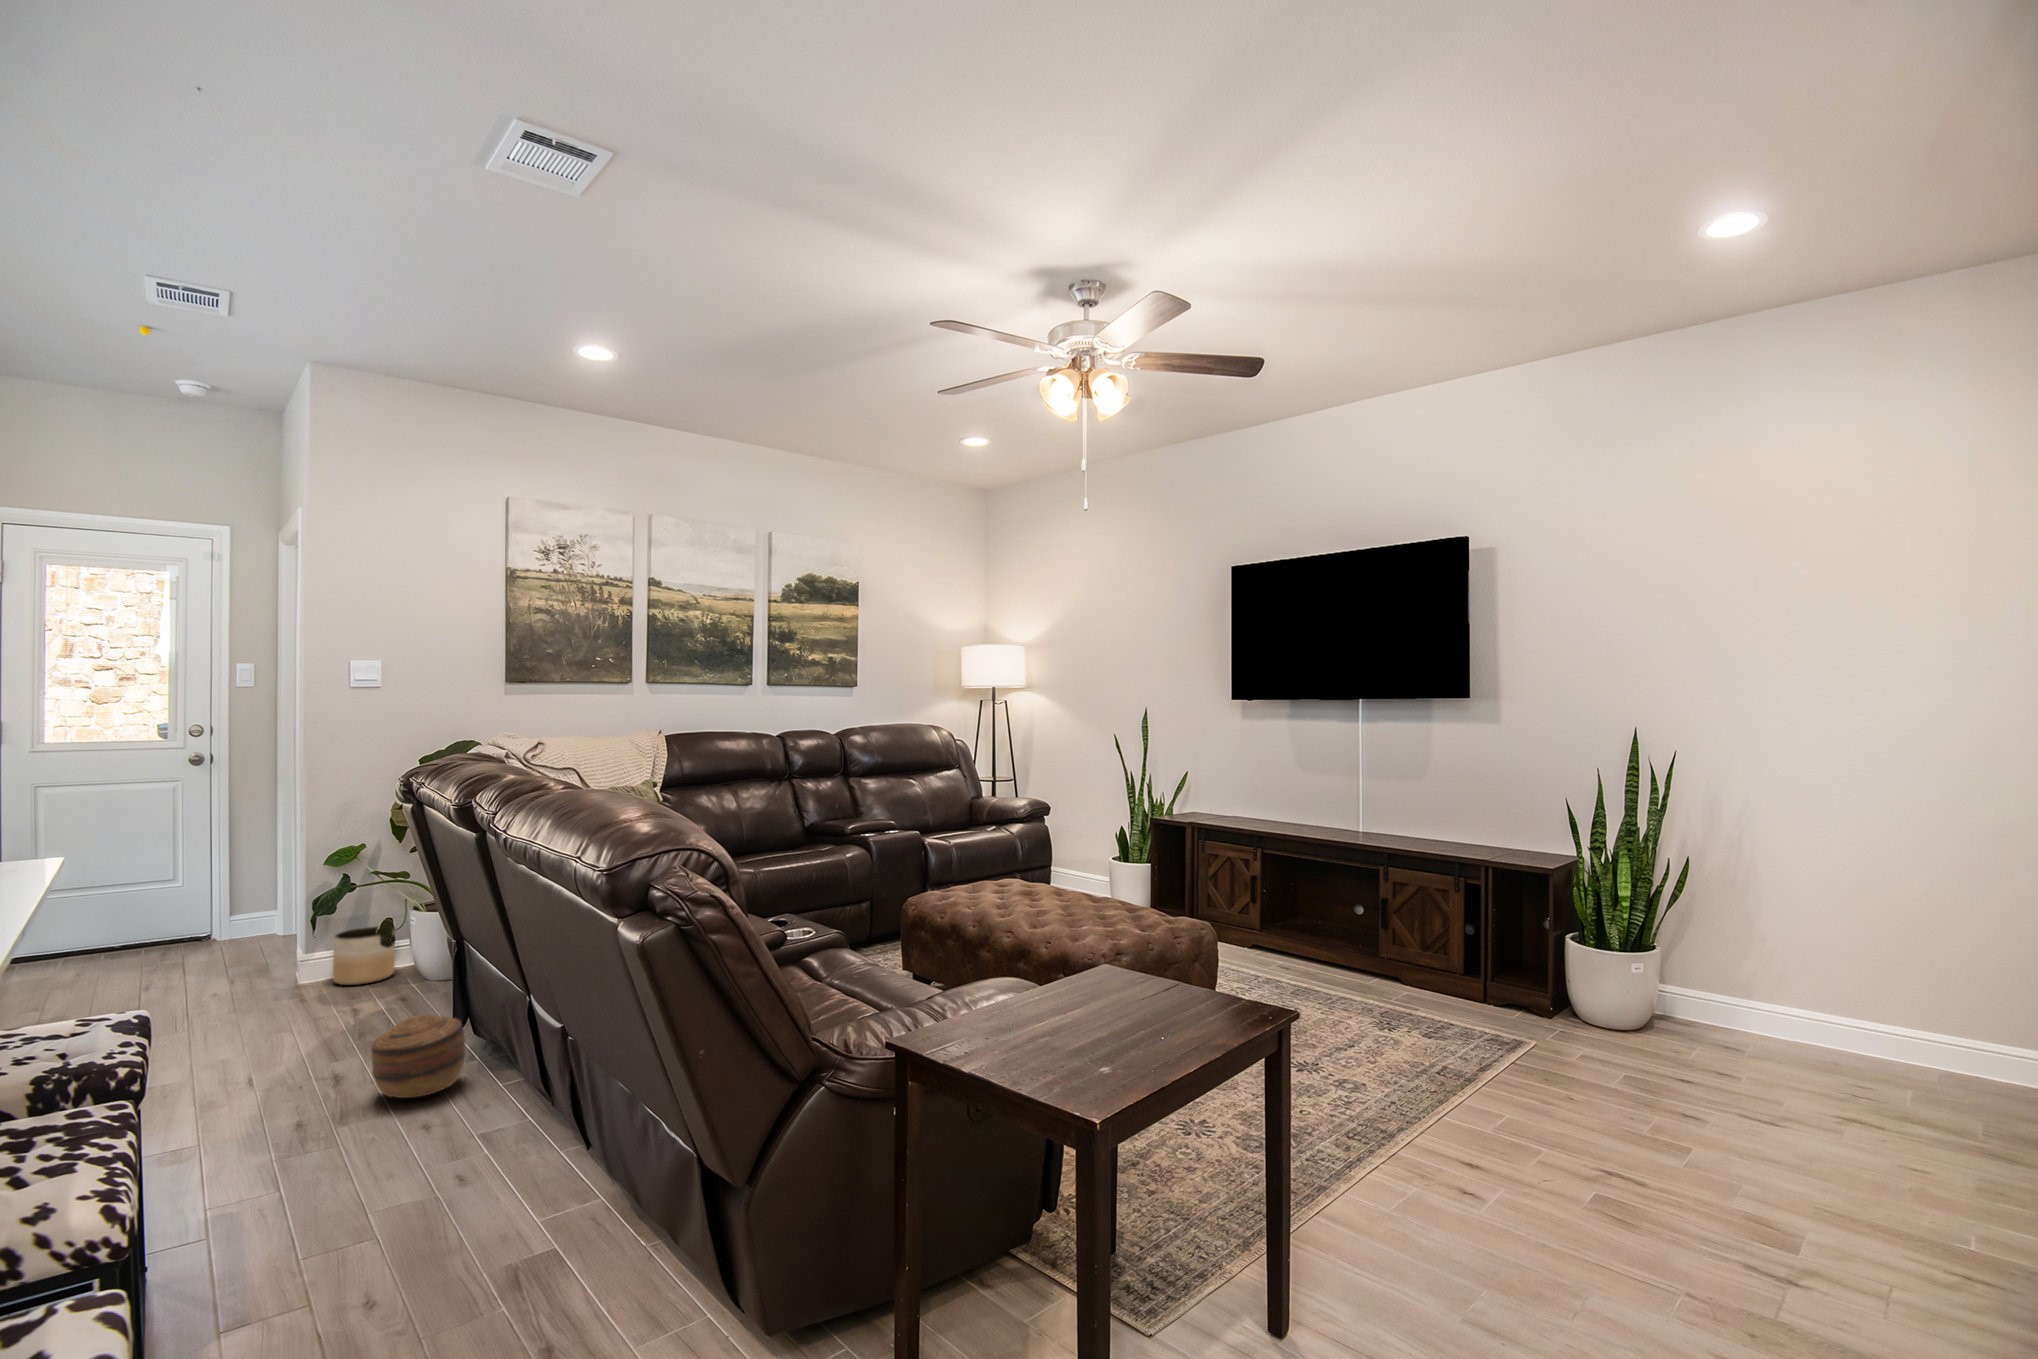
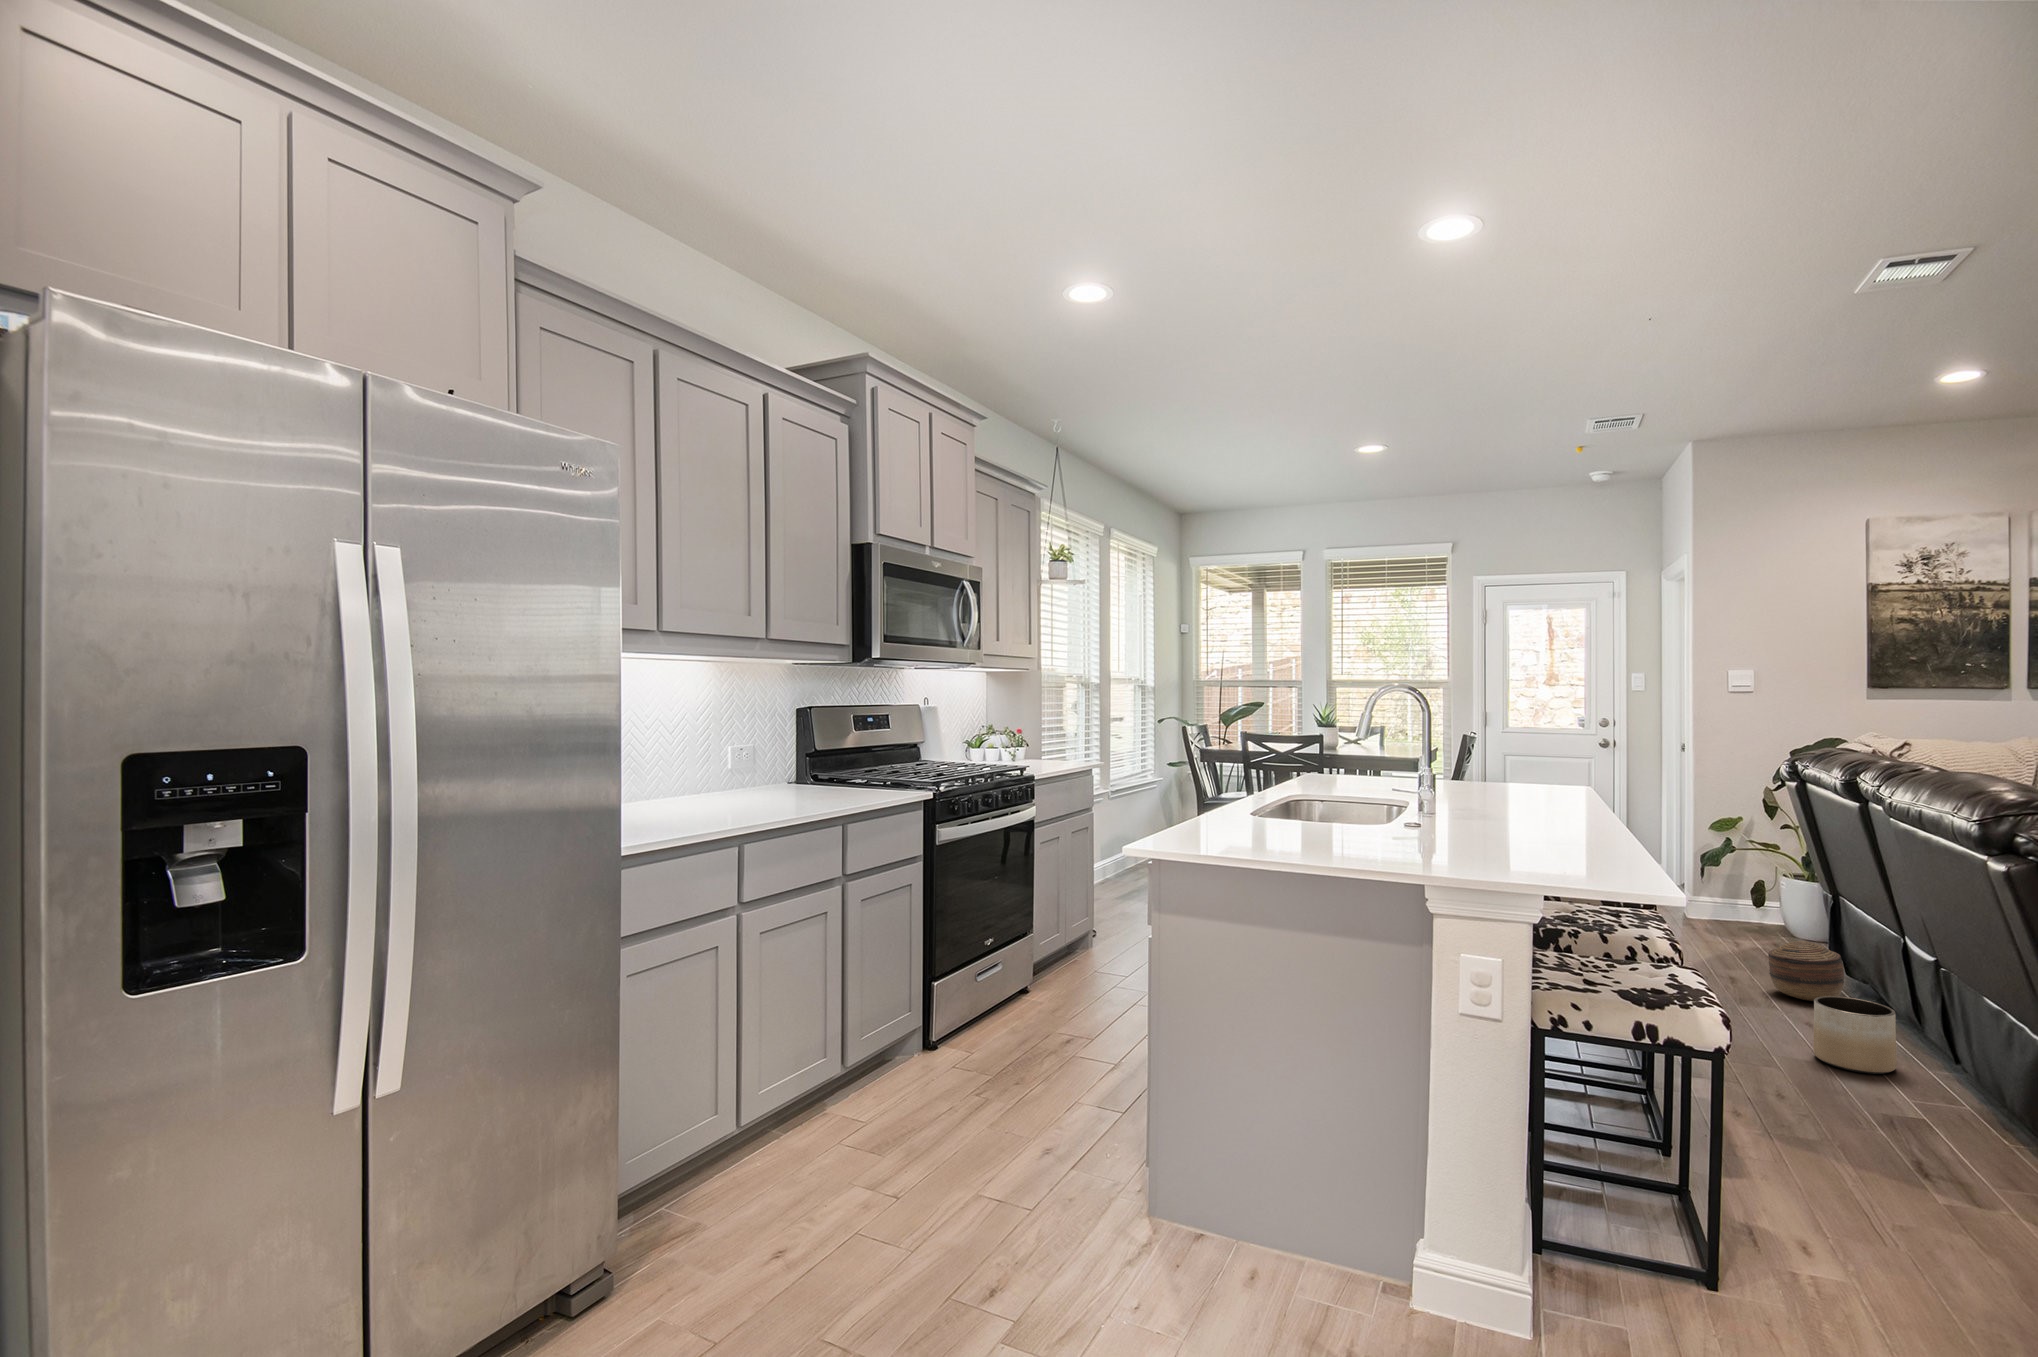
planter: present [333,926,395,985] -> present [1814,996,1896,1074]

